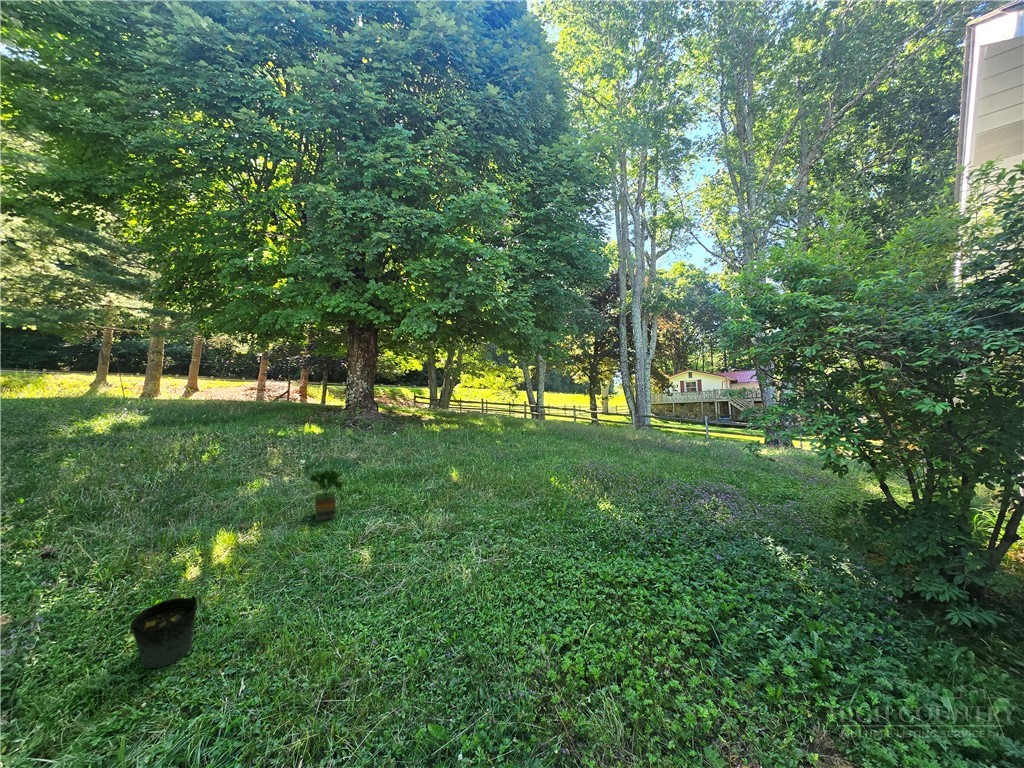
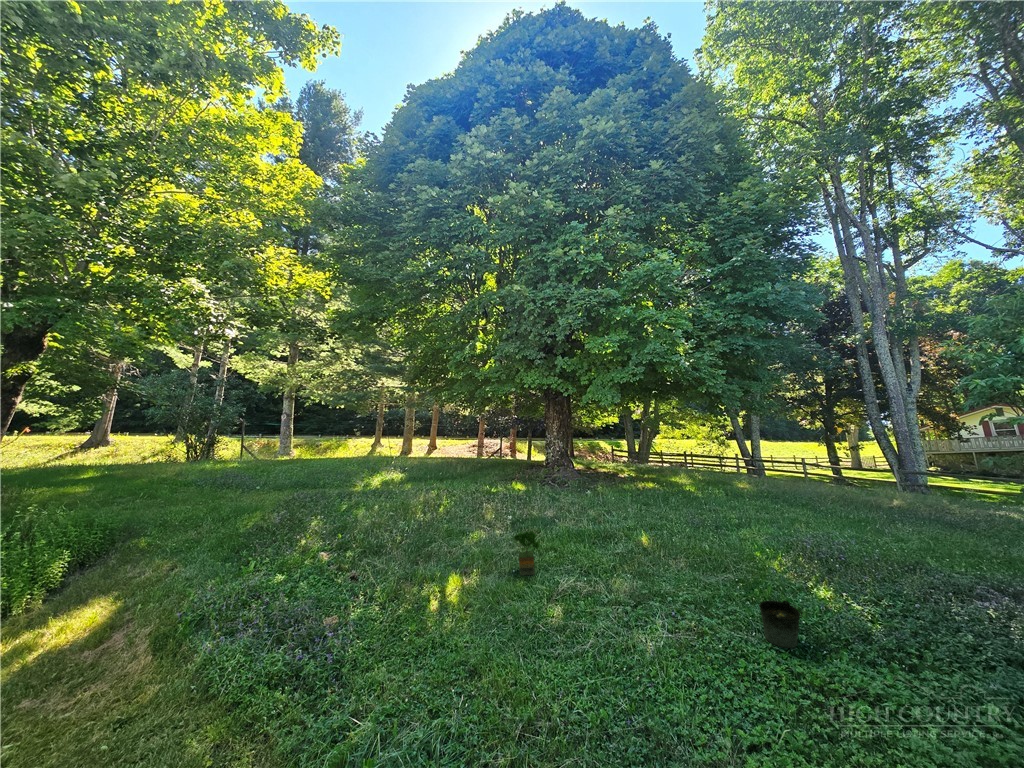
bucket: present [130,596,201,668] -> present [759,600,802,648]

